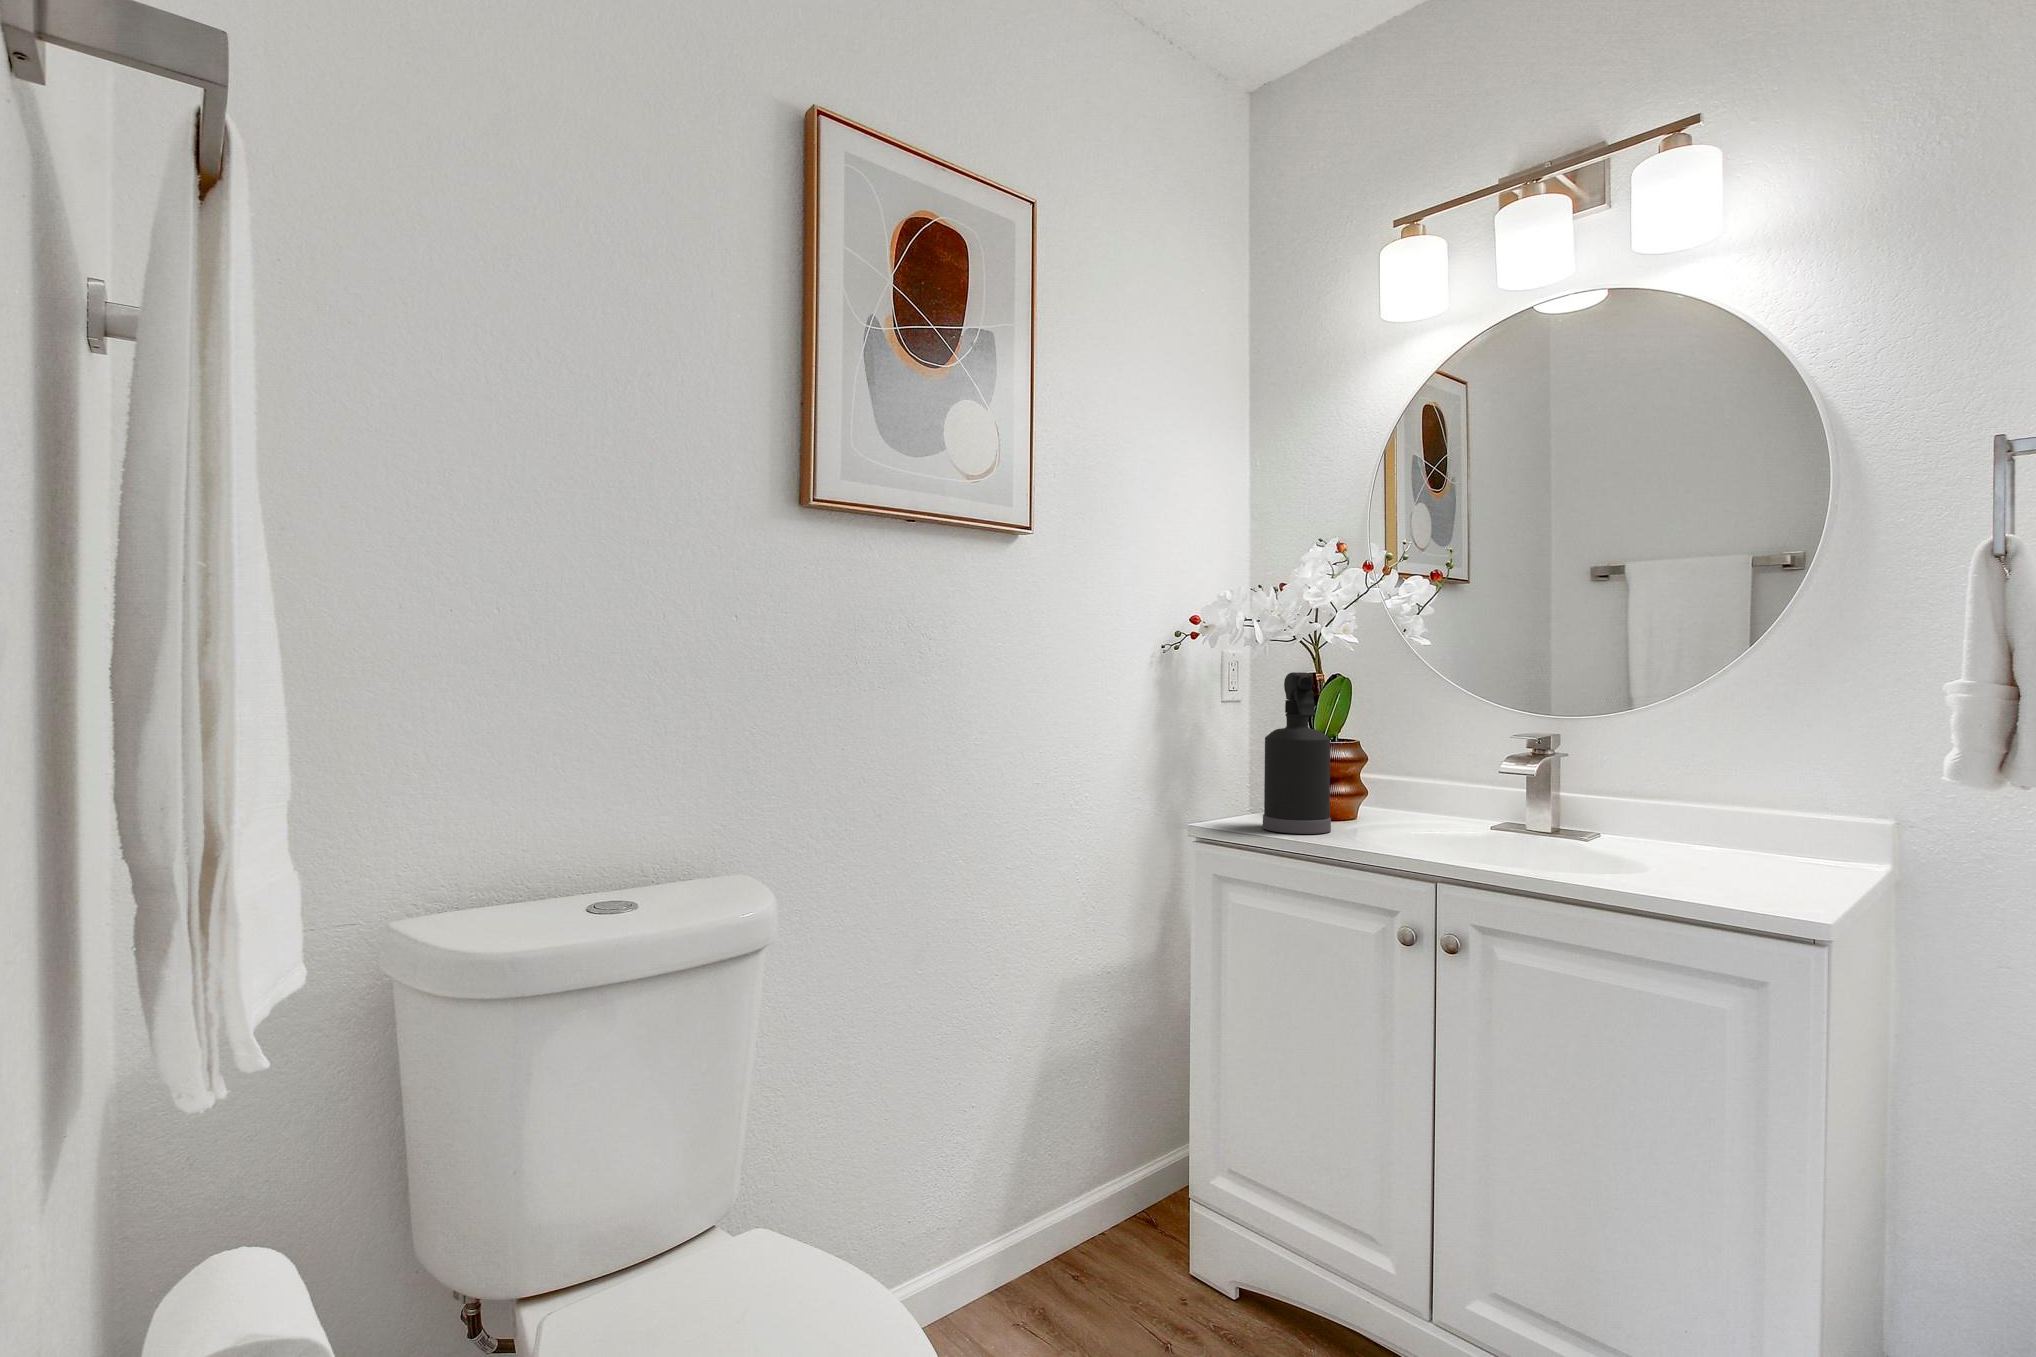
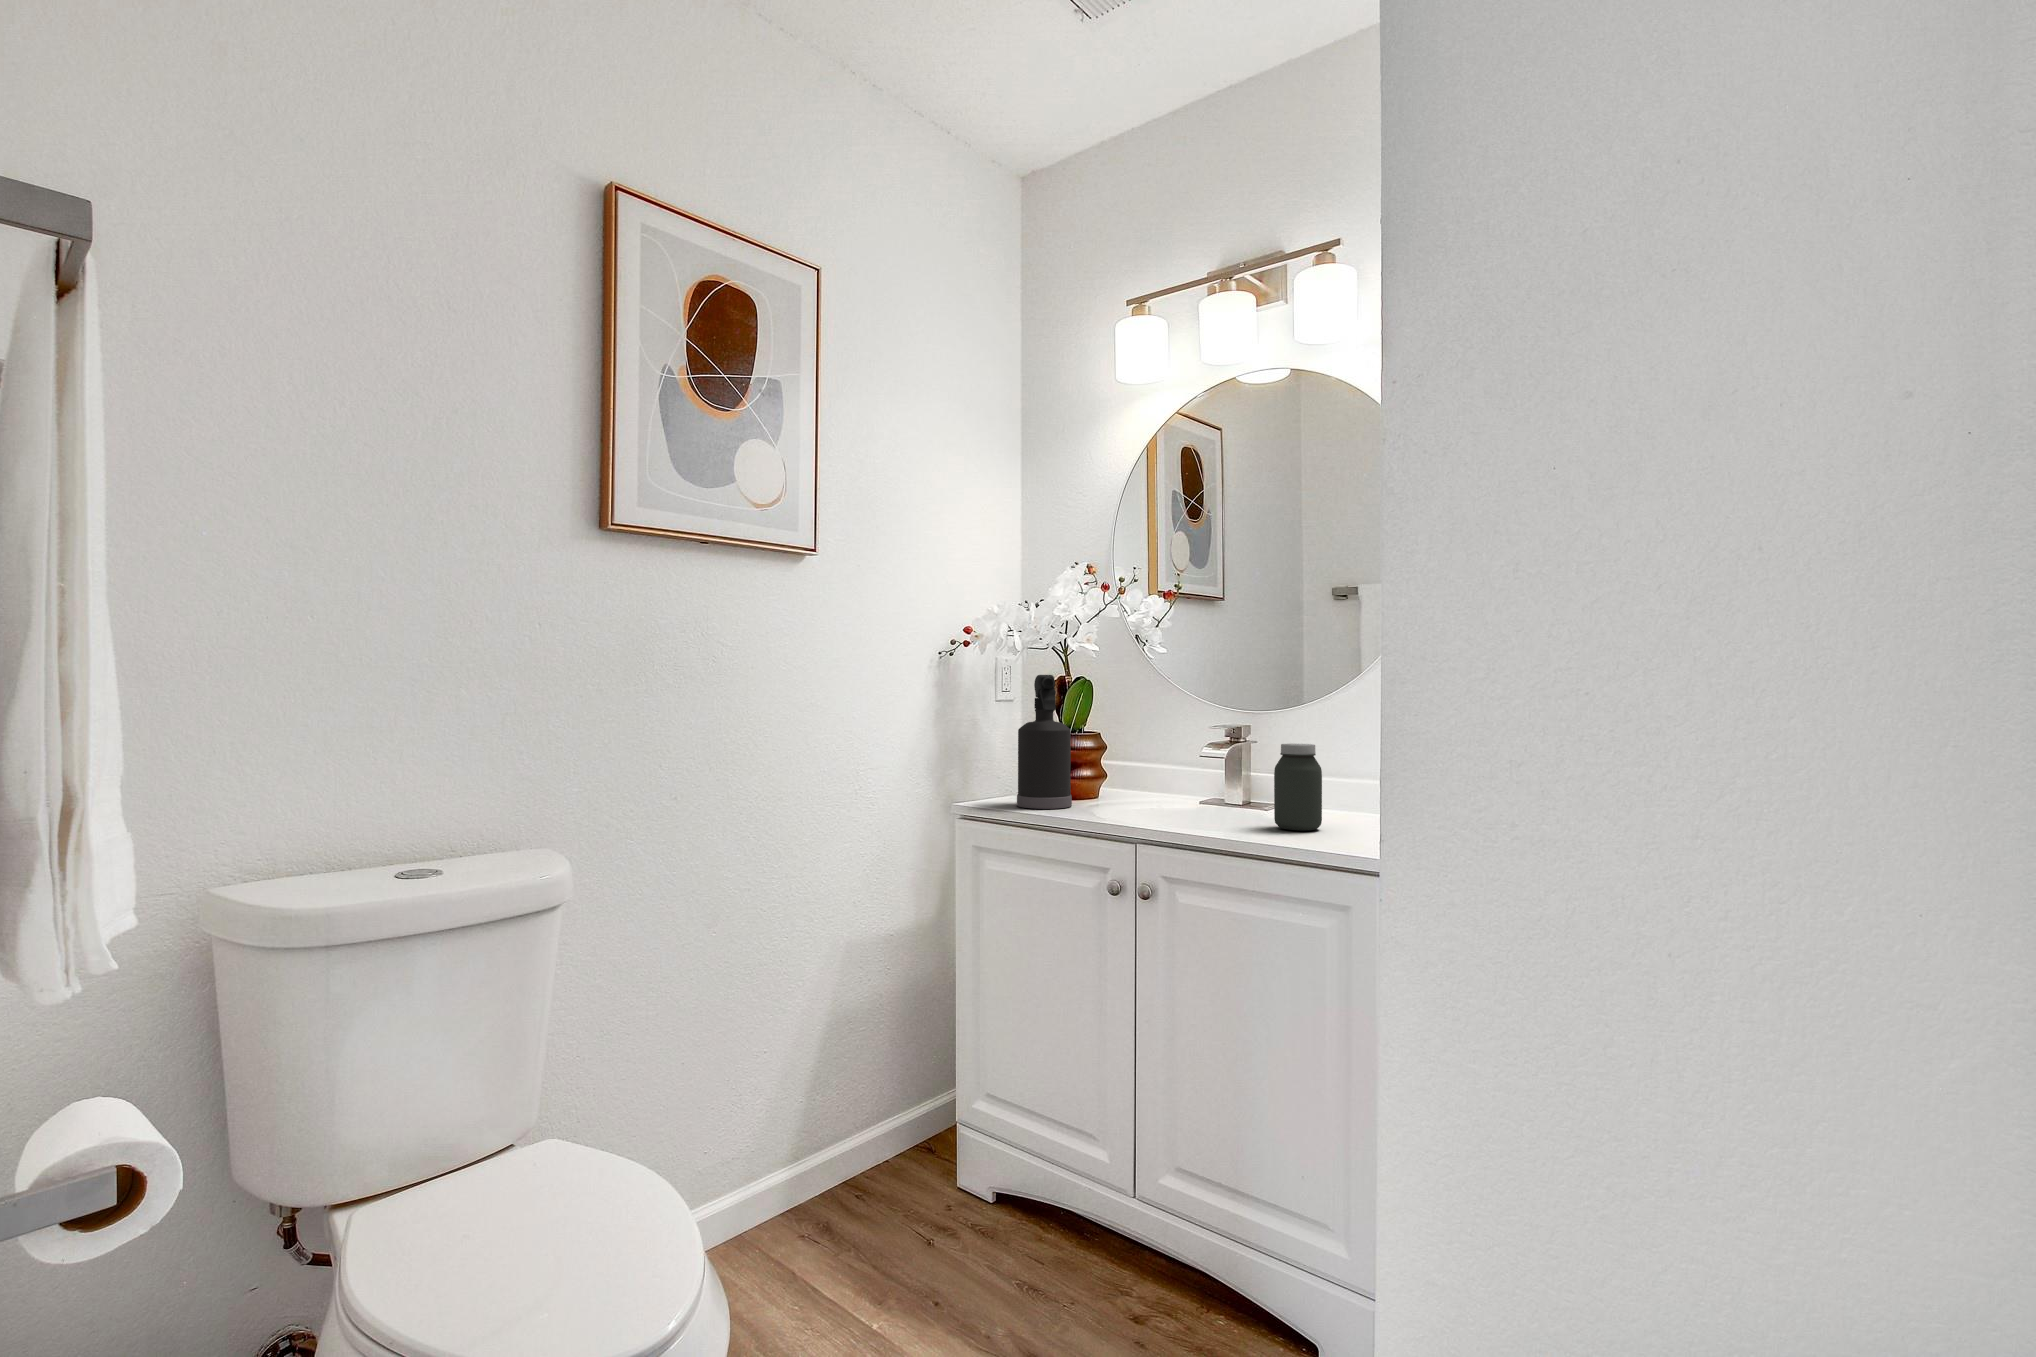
jar: none [1618,764,1686,876] -> present [1274,744,1322,831]

